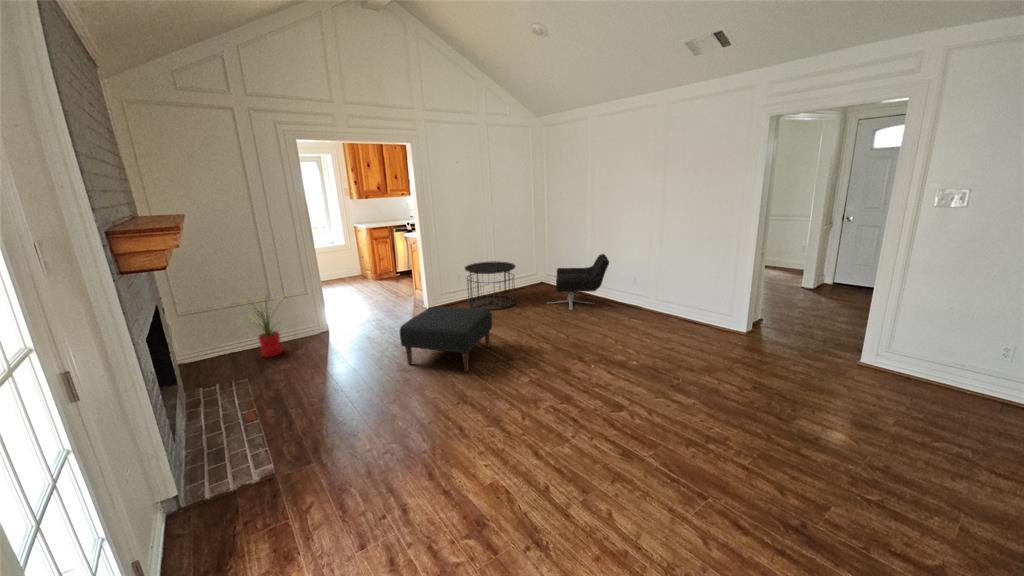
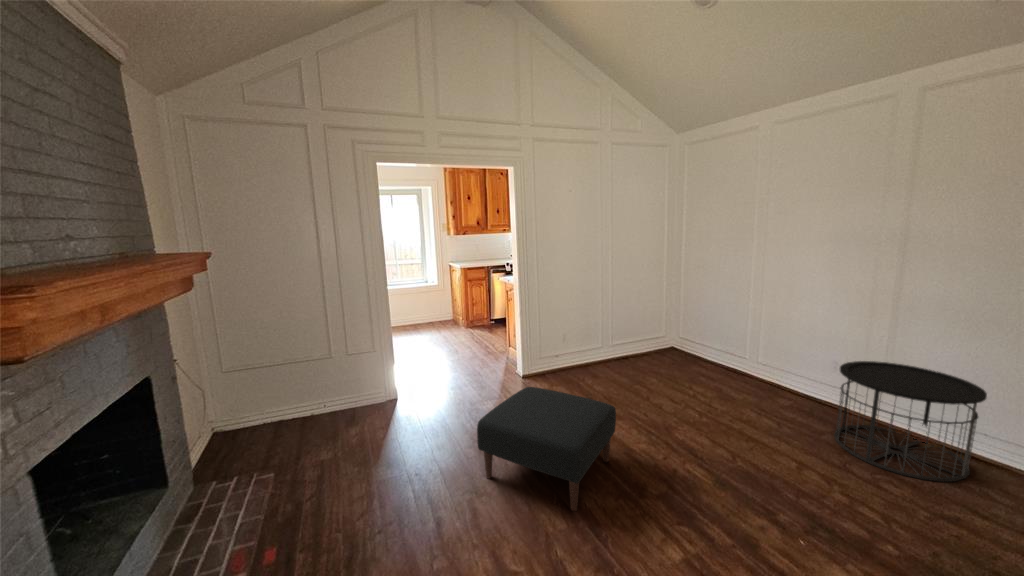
lounge chair: present [548,254,609,310] -> none [686,321,796,402]
side table: present [465,261,515,310] -> present [834,361,987,482]
house plant: present [252,293,286,357] -> none [278,337,354,430]

